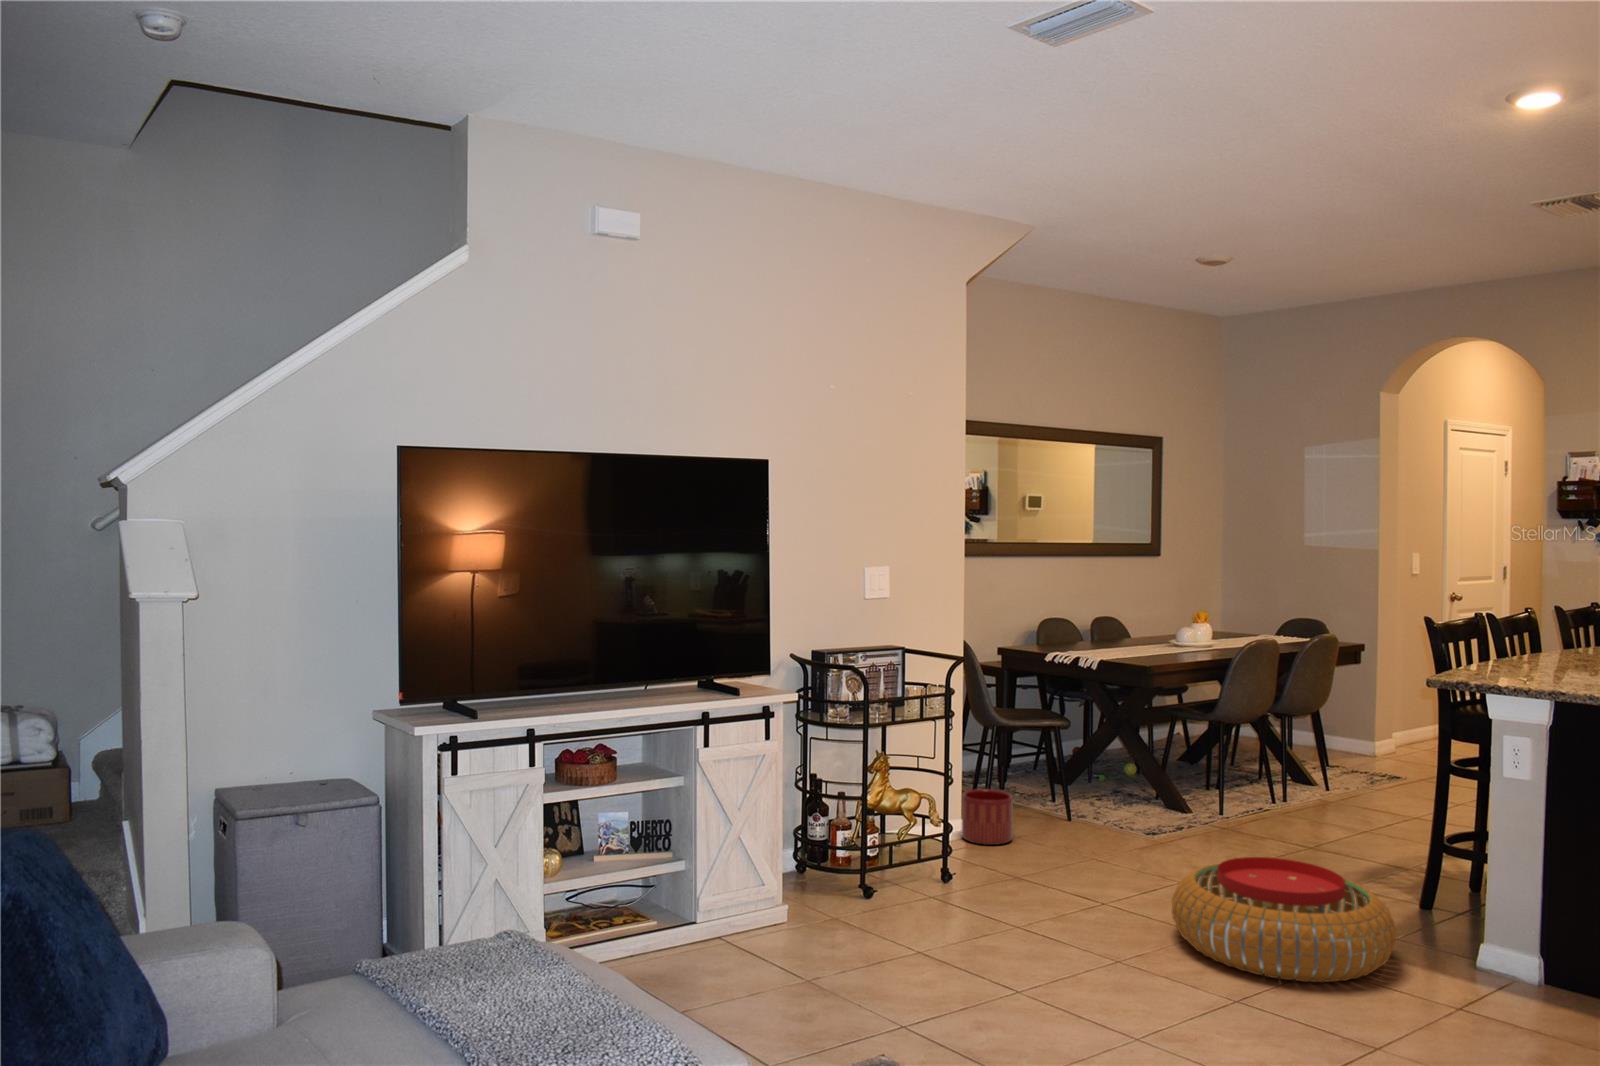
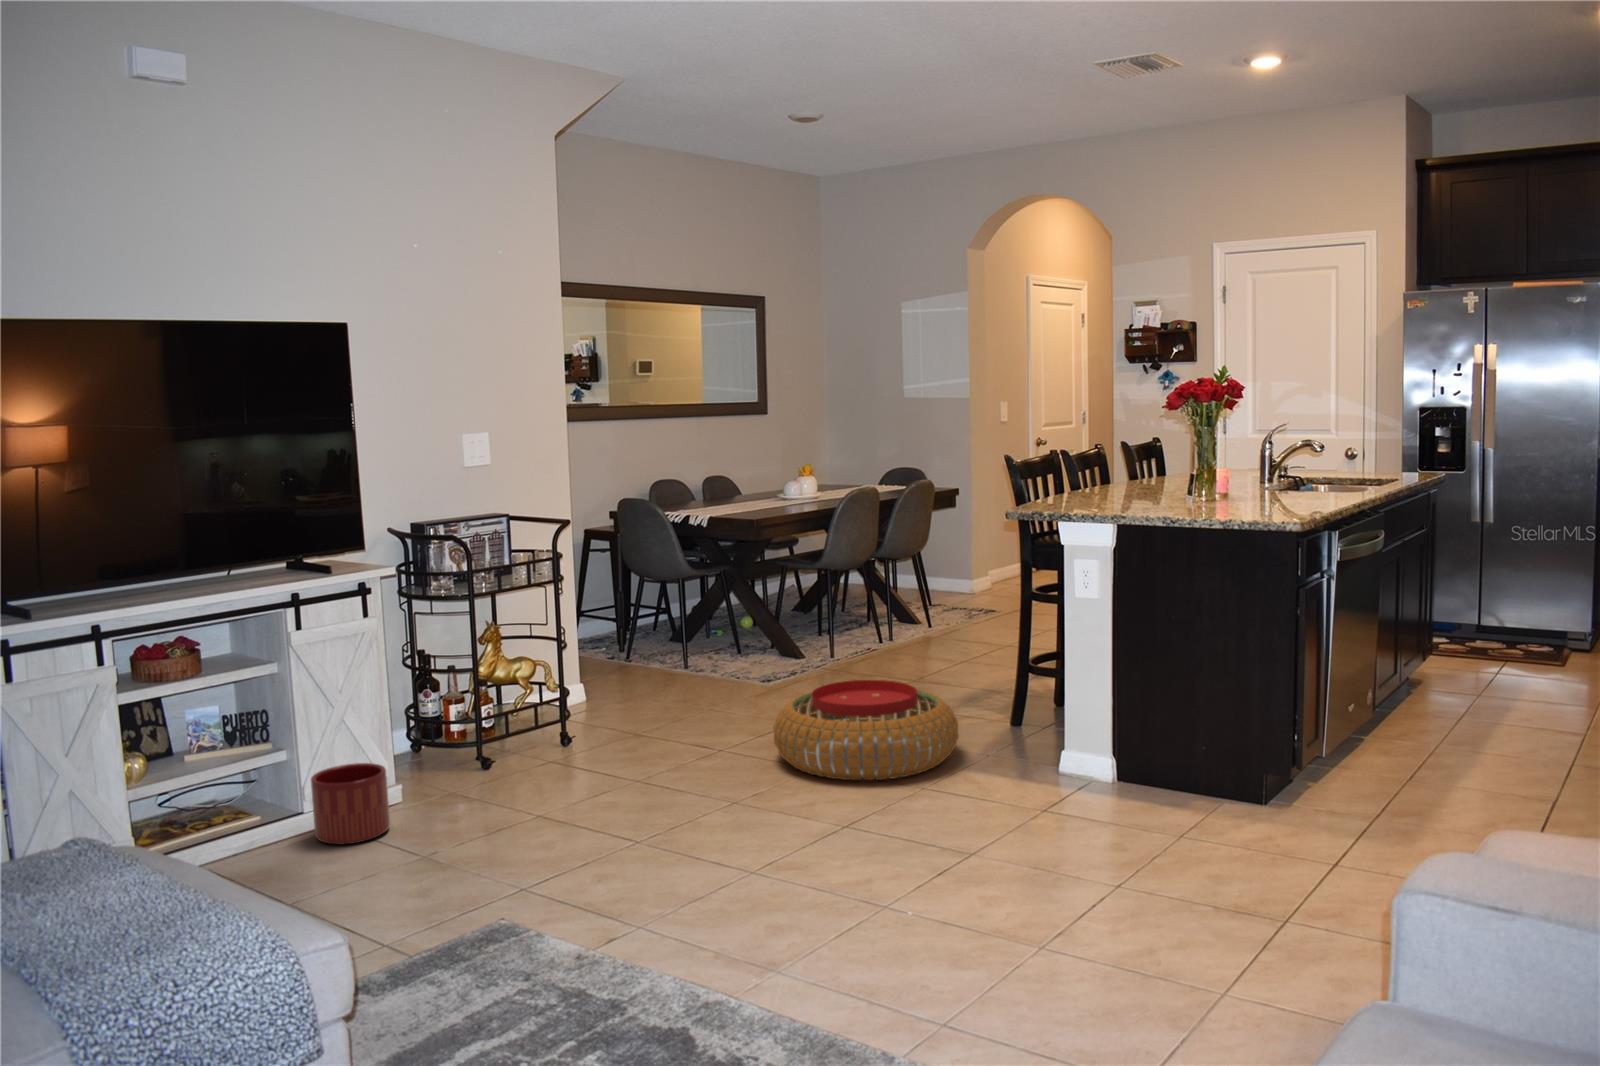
planter: present [962,789,1013,845] -> present [311,763,390,845]

